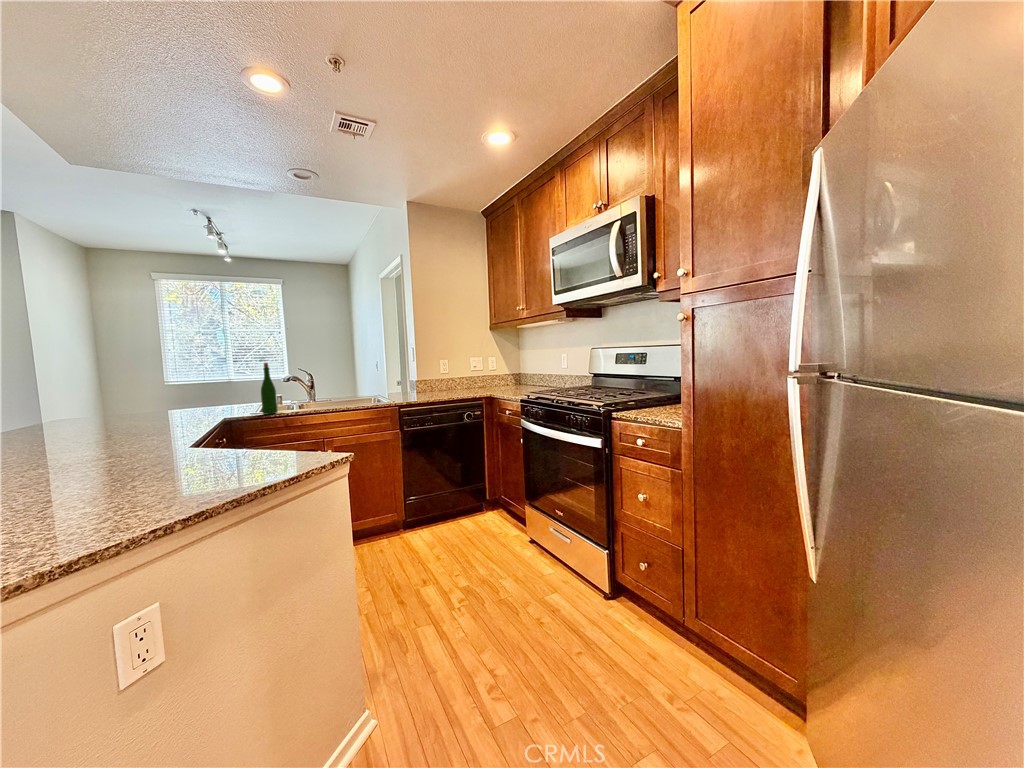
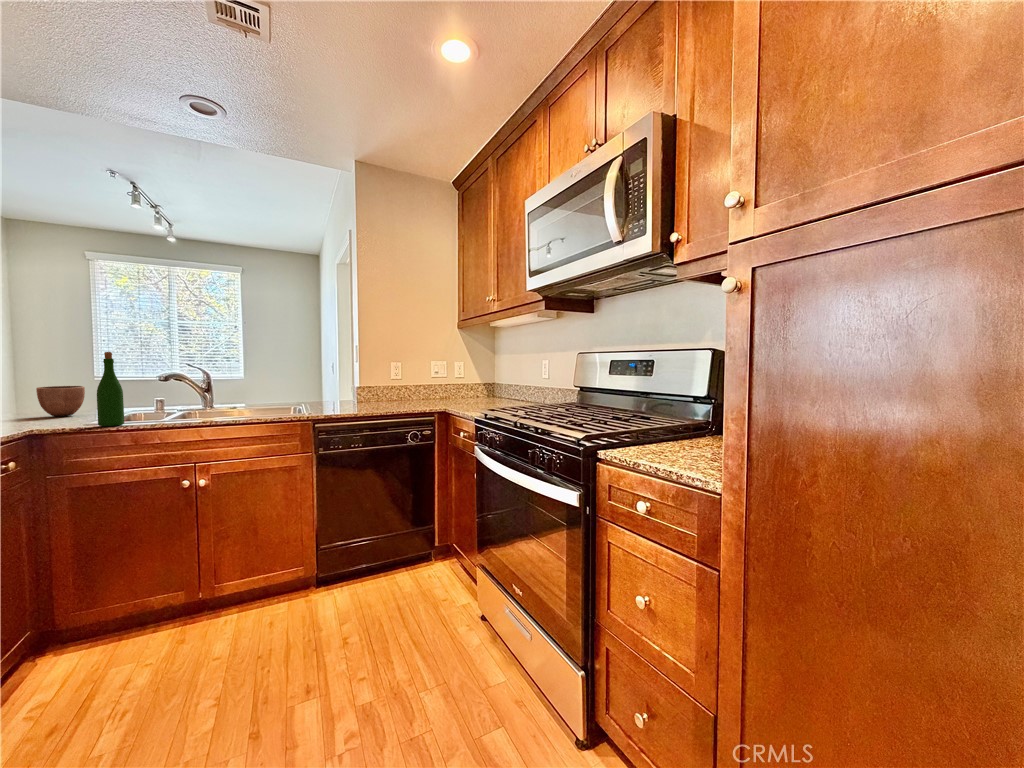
decorative bowl: none [199,388,228,411] -> present [36,386,85,417]

